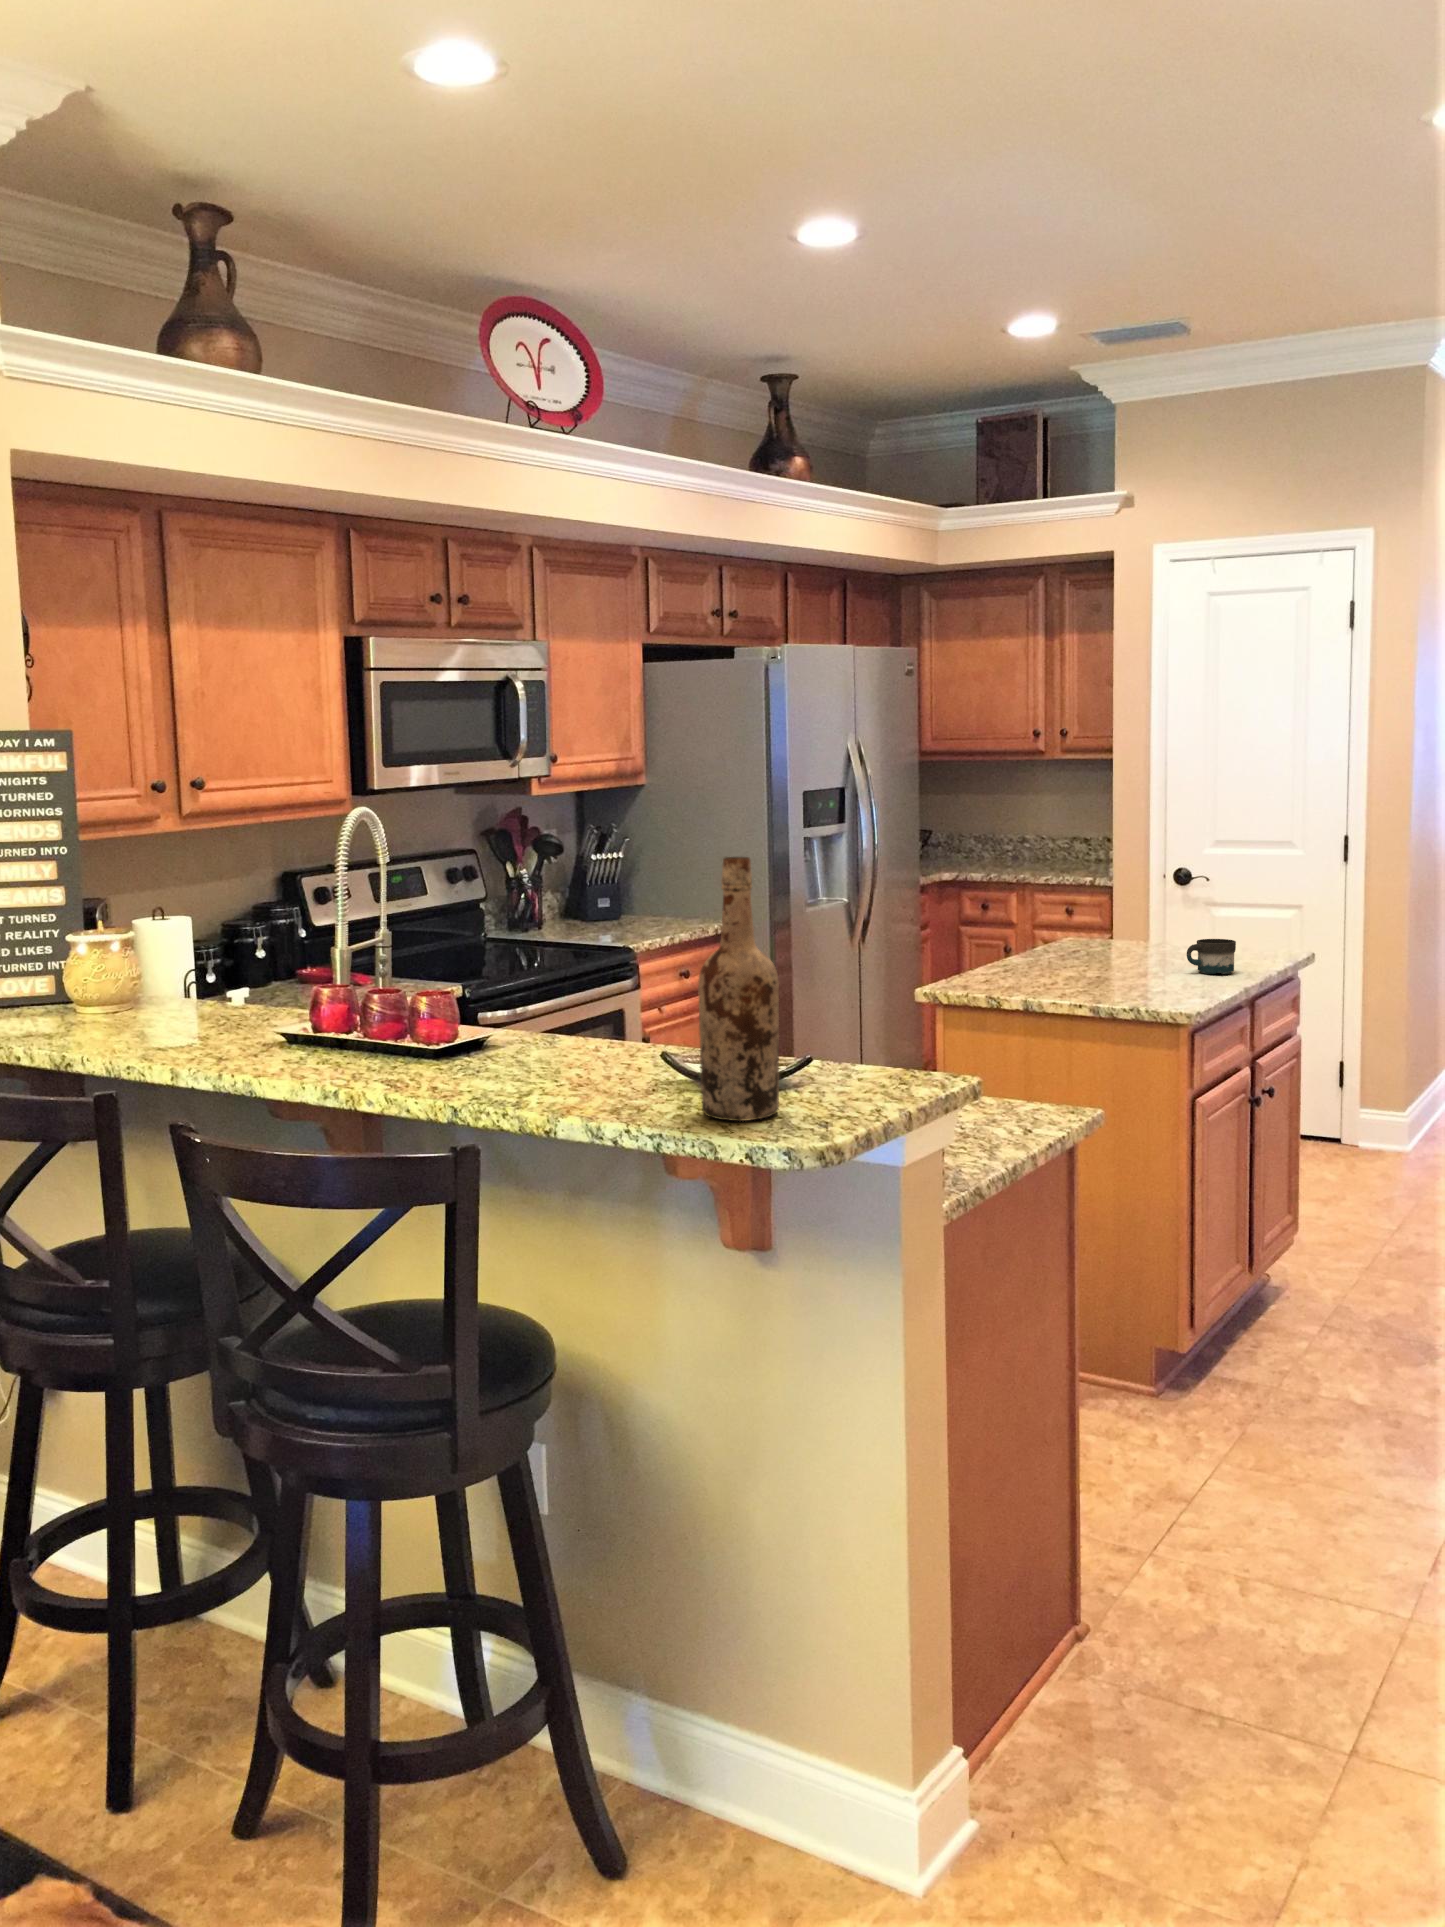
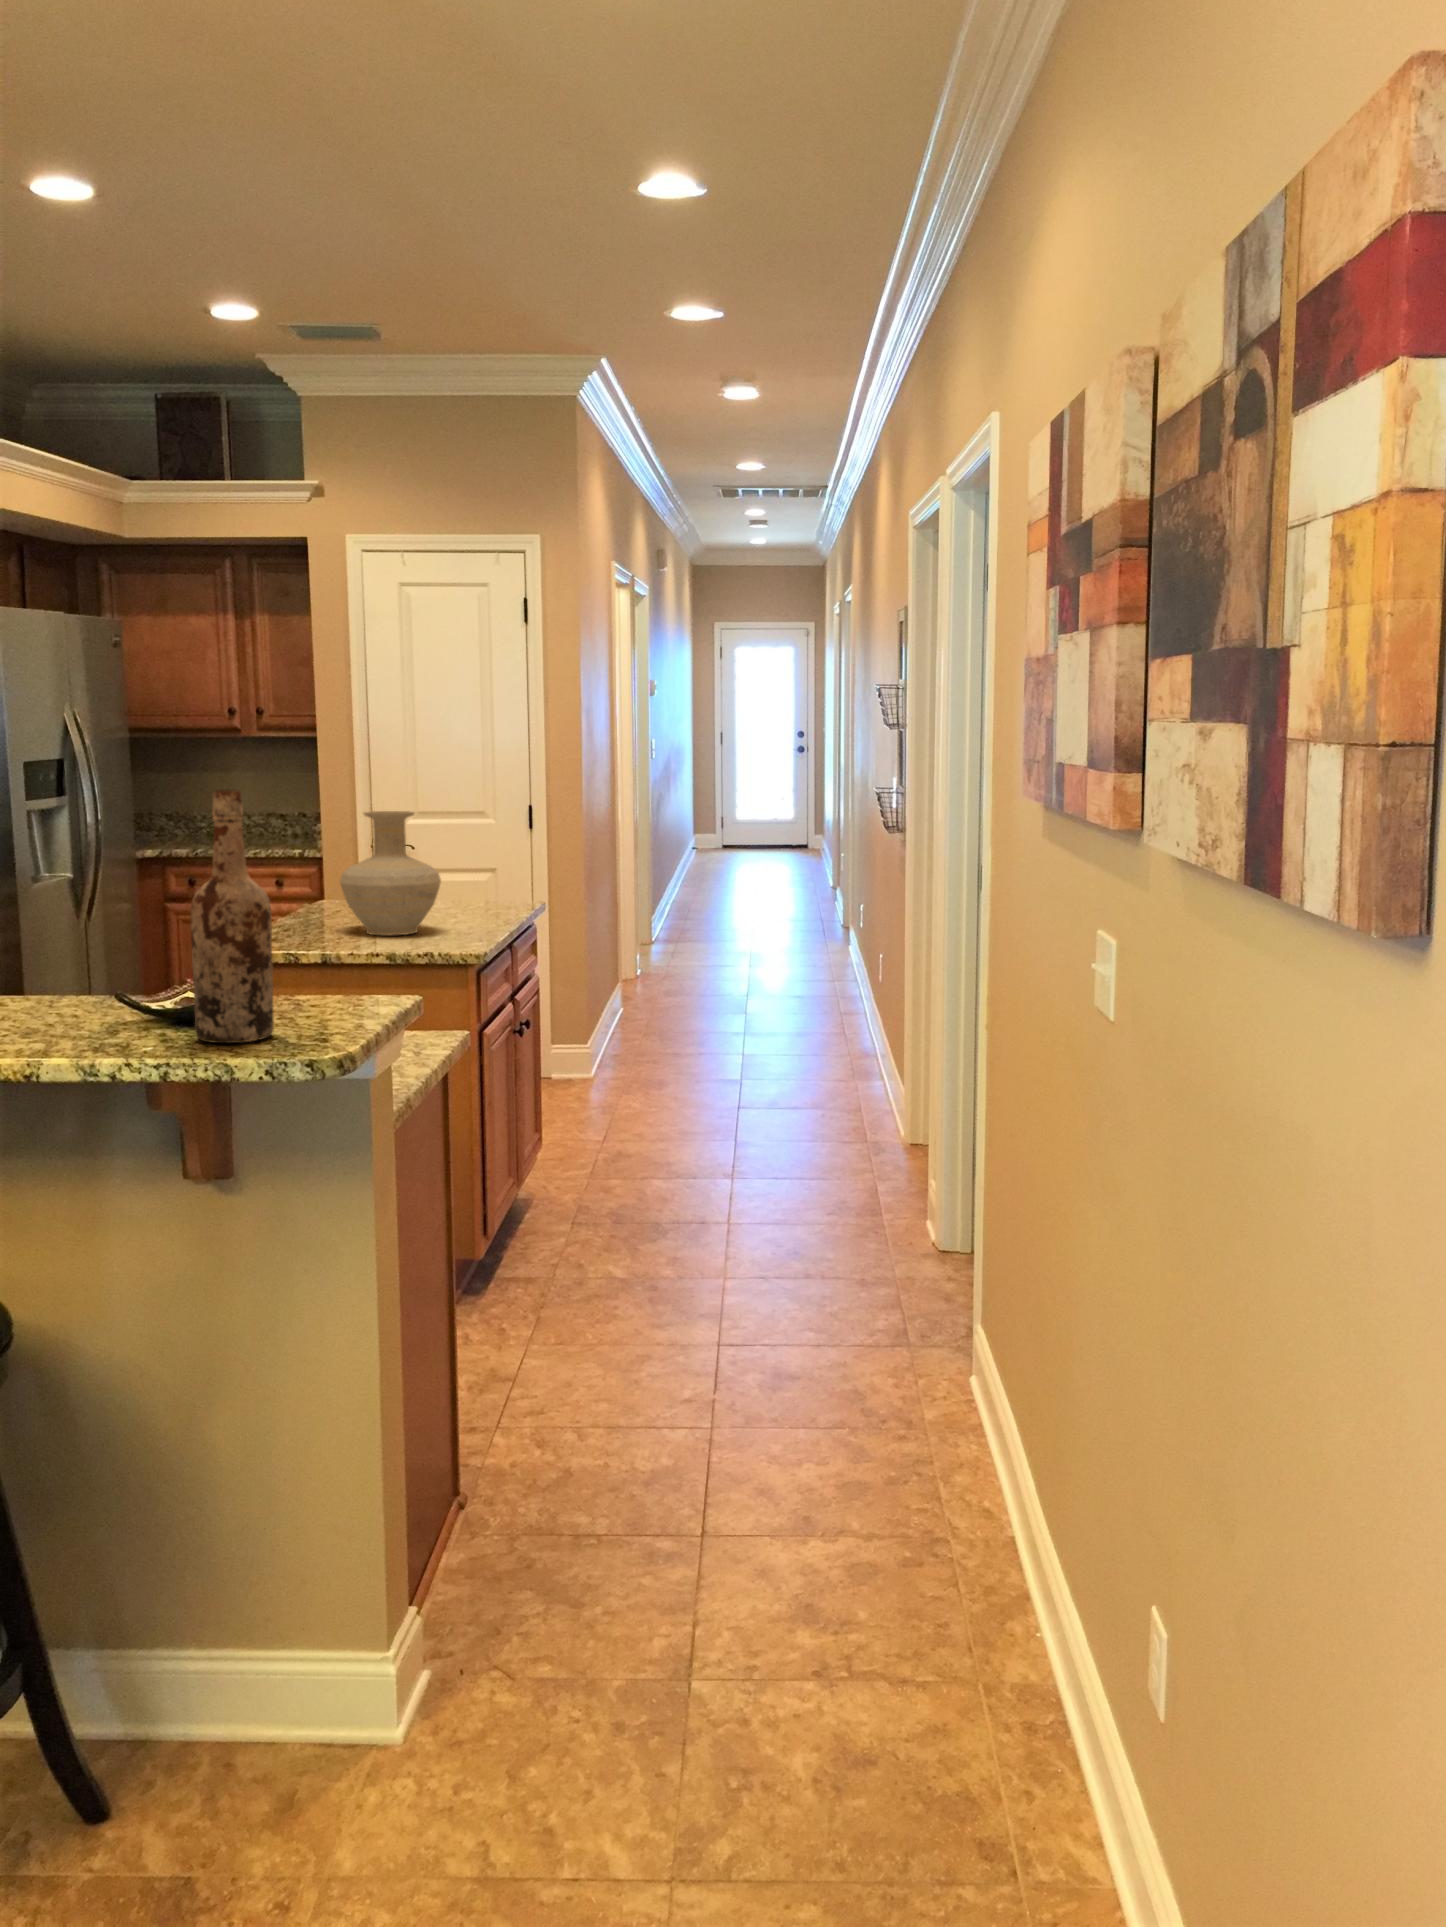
vase: none [1058,849,1168,985] -> present [340,811,441,935]
mug: present [1187,939,1236,974] -> none [451,892,492,923]

